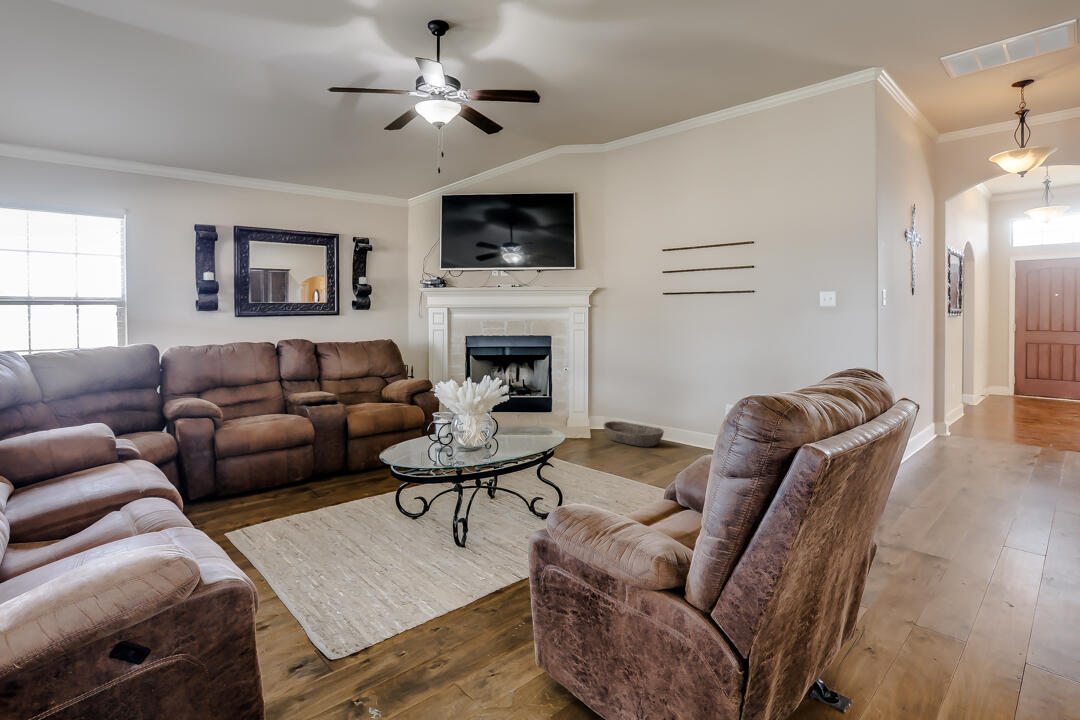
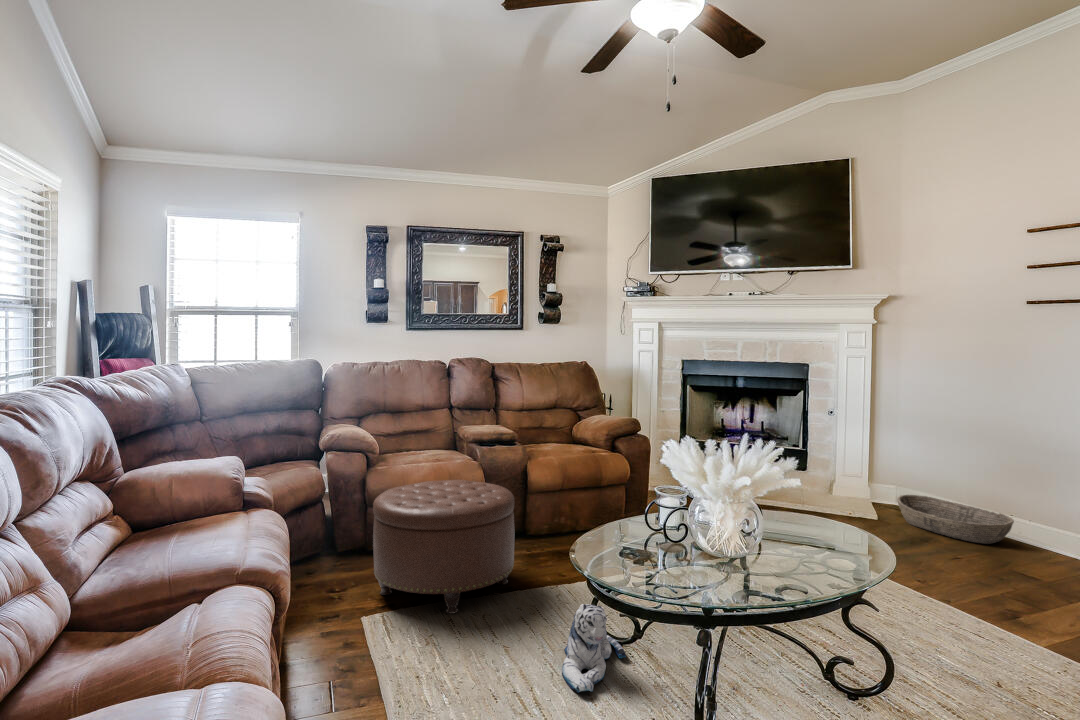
ottoman: none [226,432,342,525] -> present [373,480,514,614]
plush toy: none [378,500,421,554] -> present [562,604,626,693]

